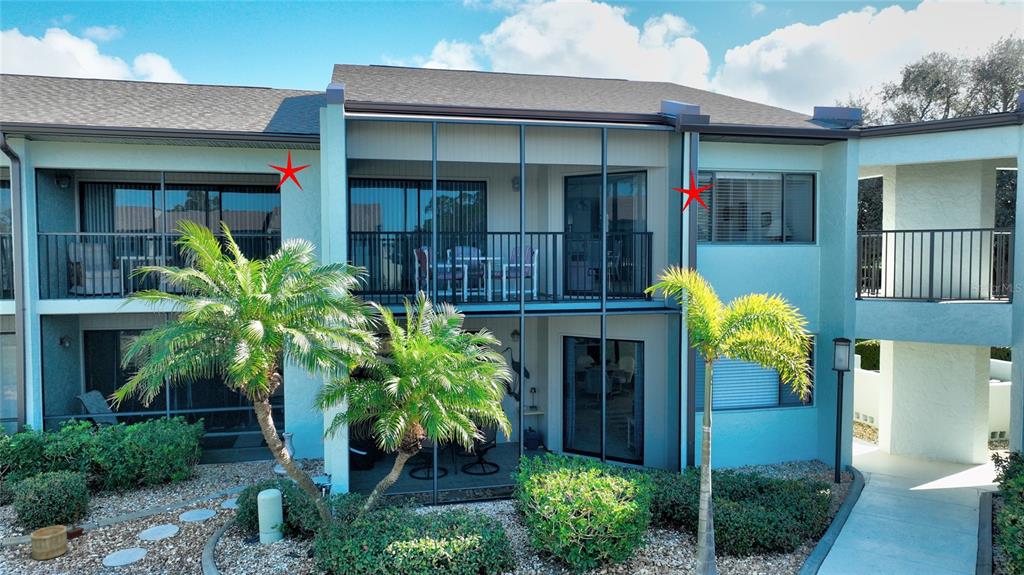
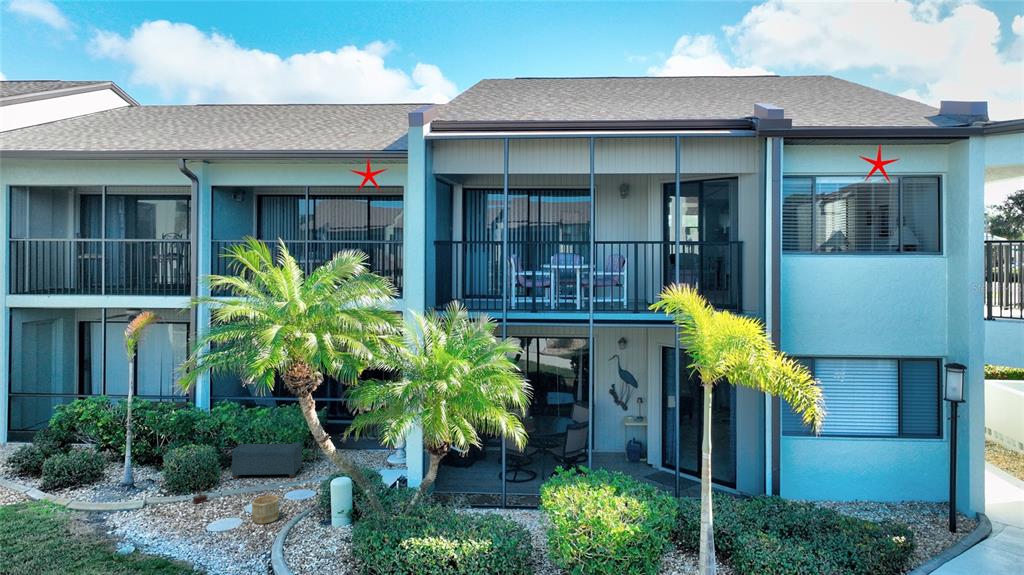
bench: none [100,459,184,508] -> present [232,443,302,479]
wooden bucket: present [30,525,67,560] -> present [251,495,279,524]

